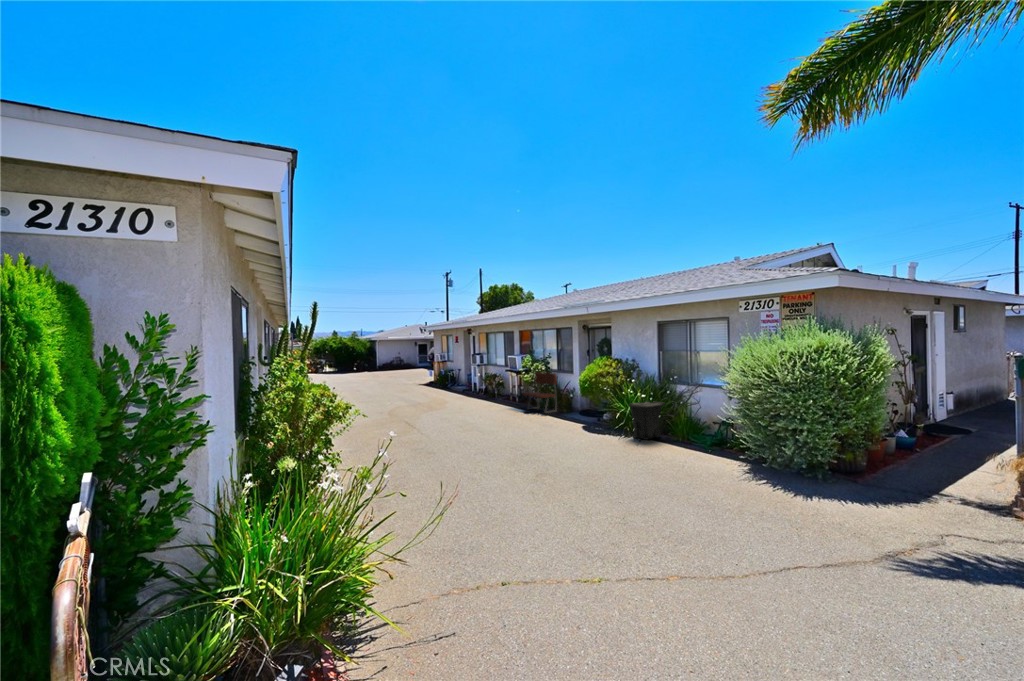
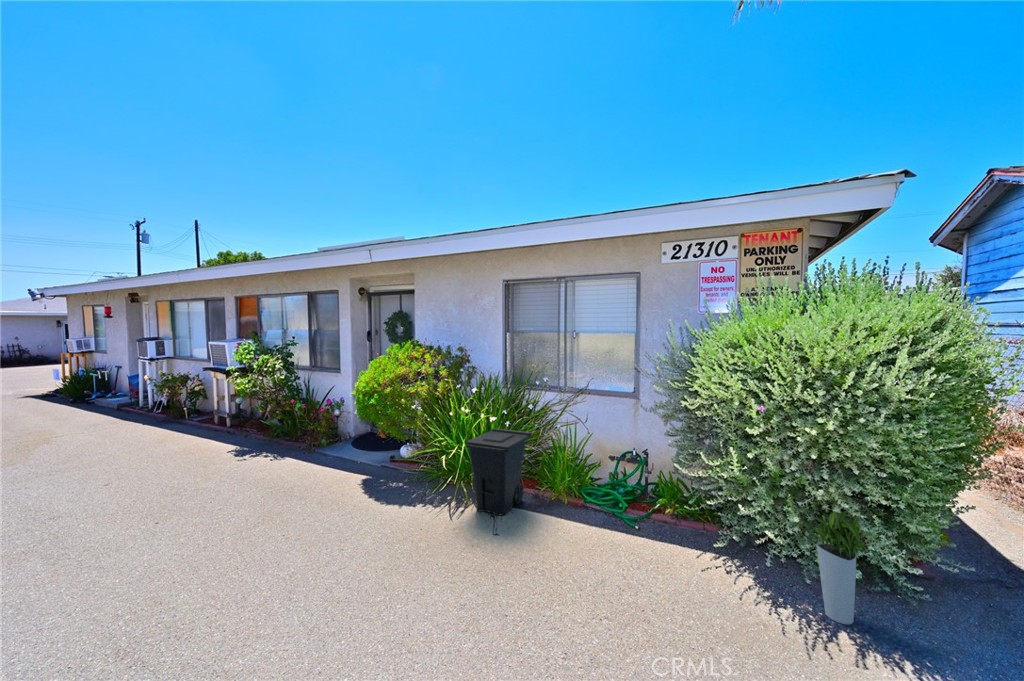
bench: present [523,372,557,413] -> none [229,373,308,455]
planter: none [761,430,789,477] -> present [814,509,869,624]

